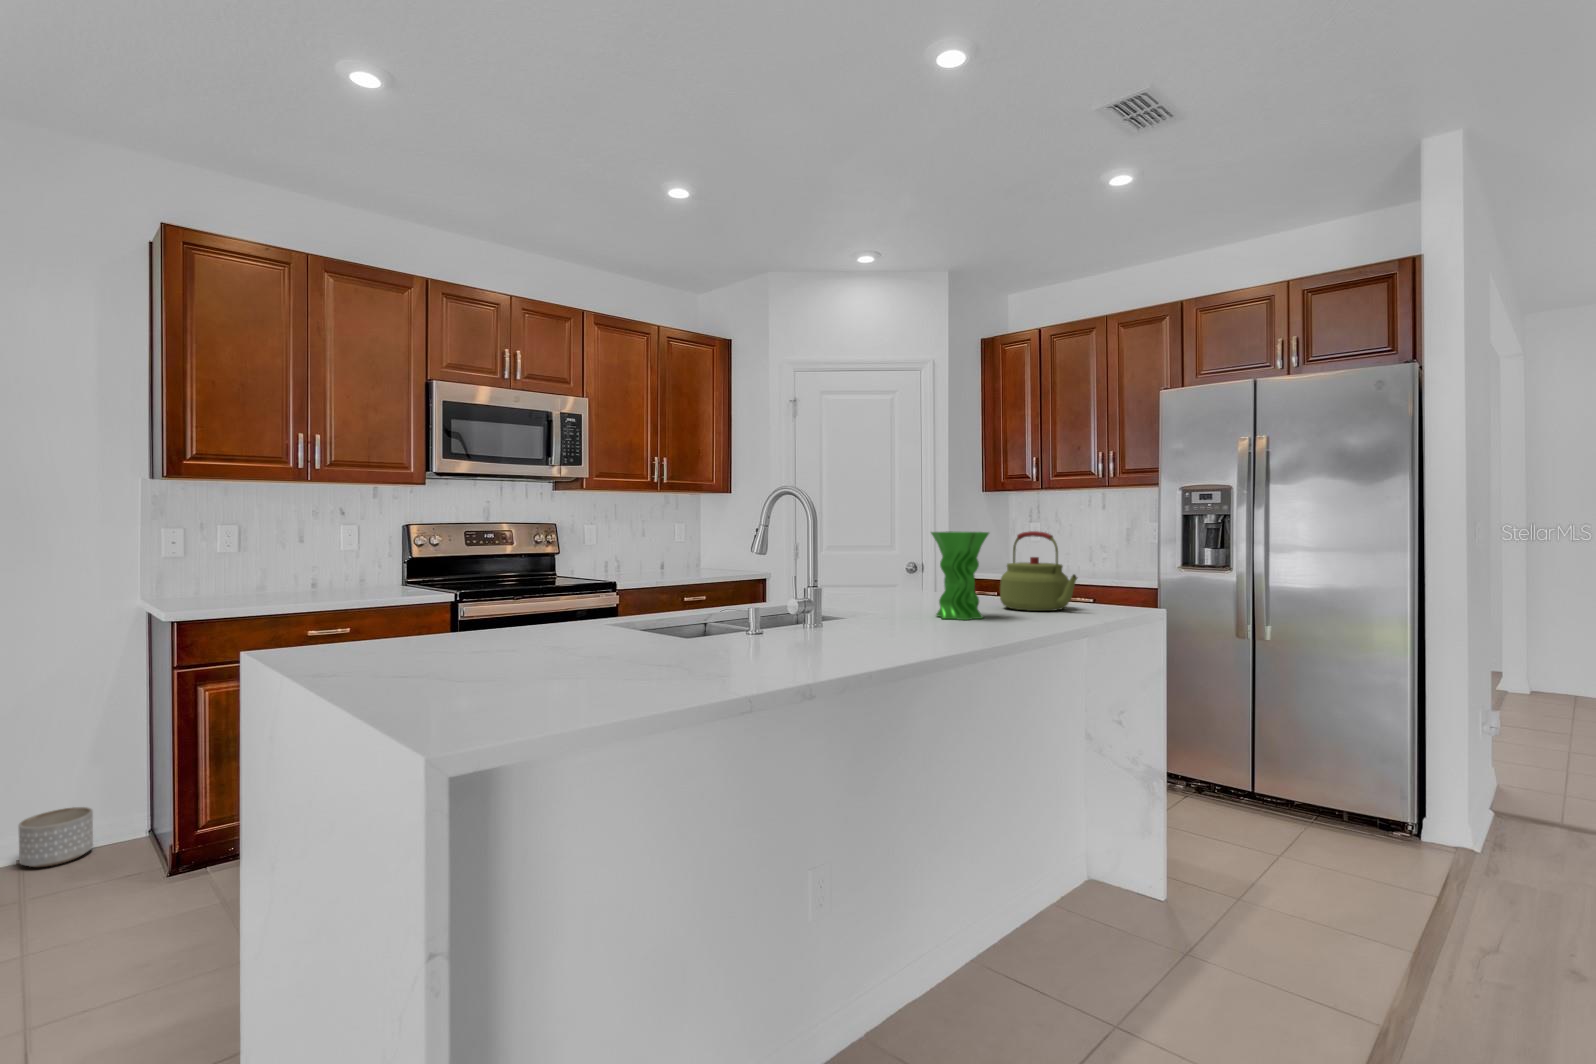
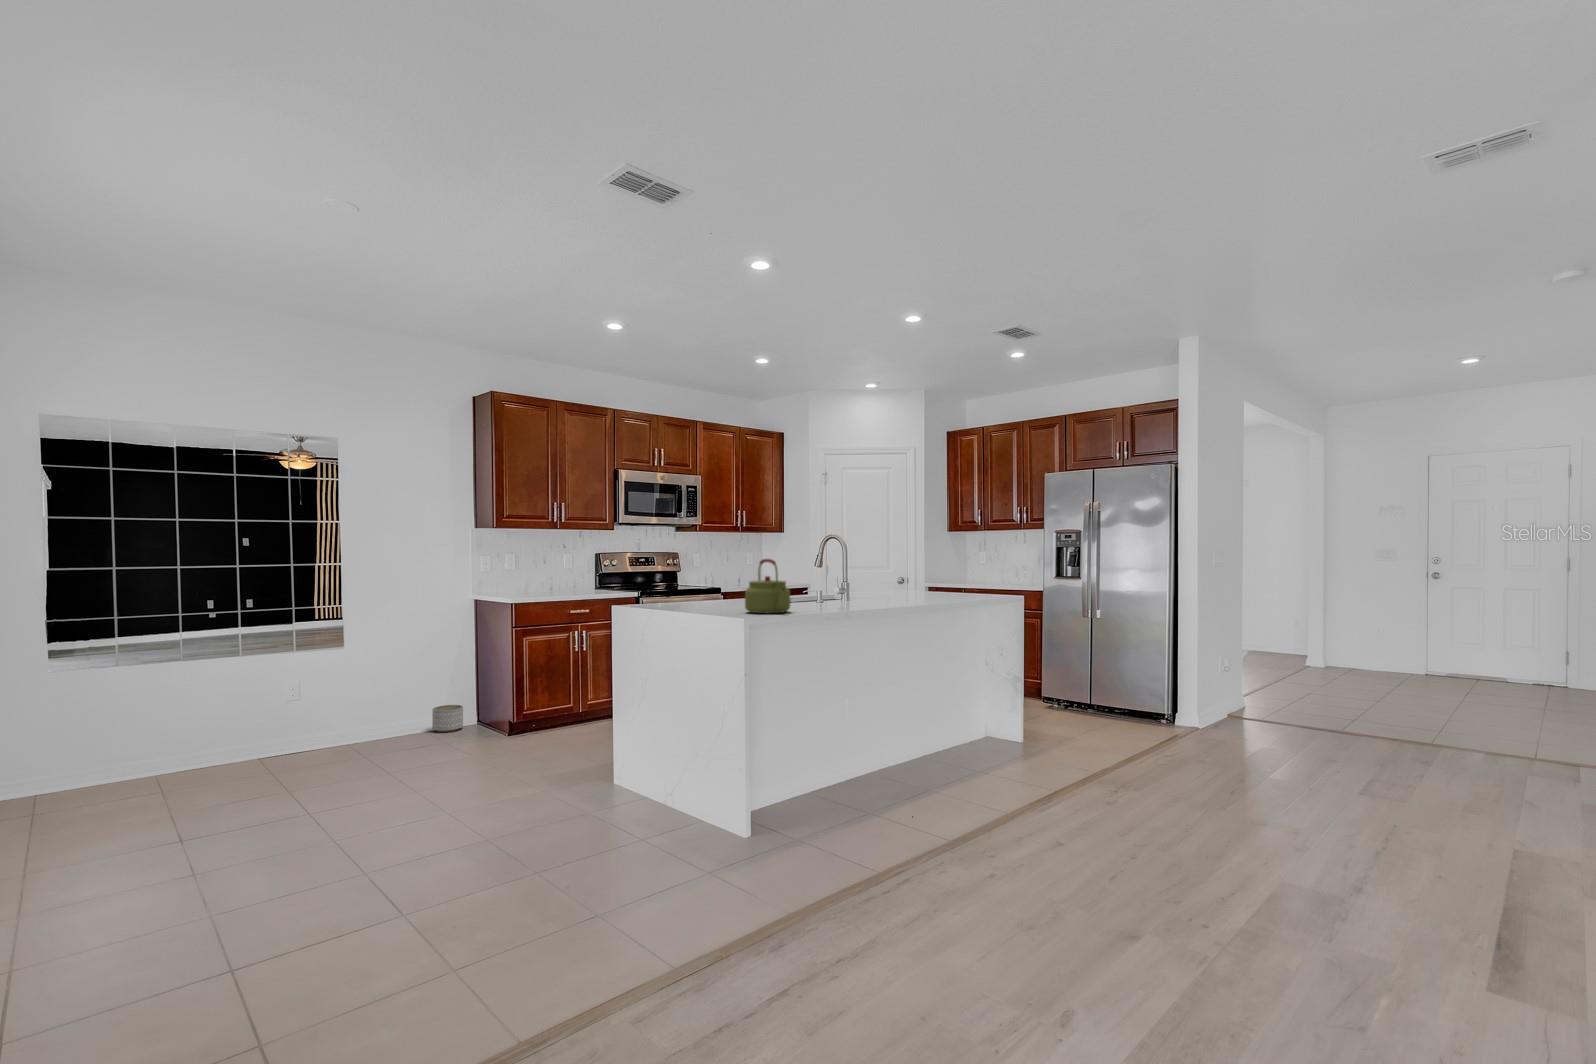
vase: present [931,531,989,620] -> none [903,557,931,599]
kettle: present [1000,531,1078,611] -> present [745,559,790,613]

